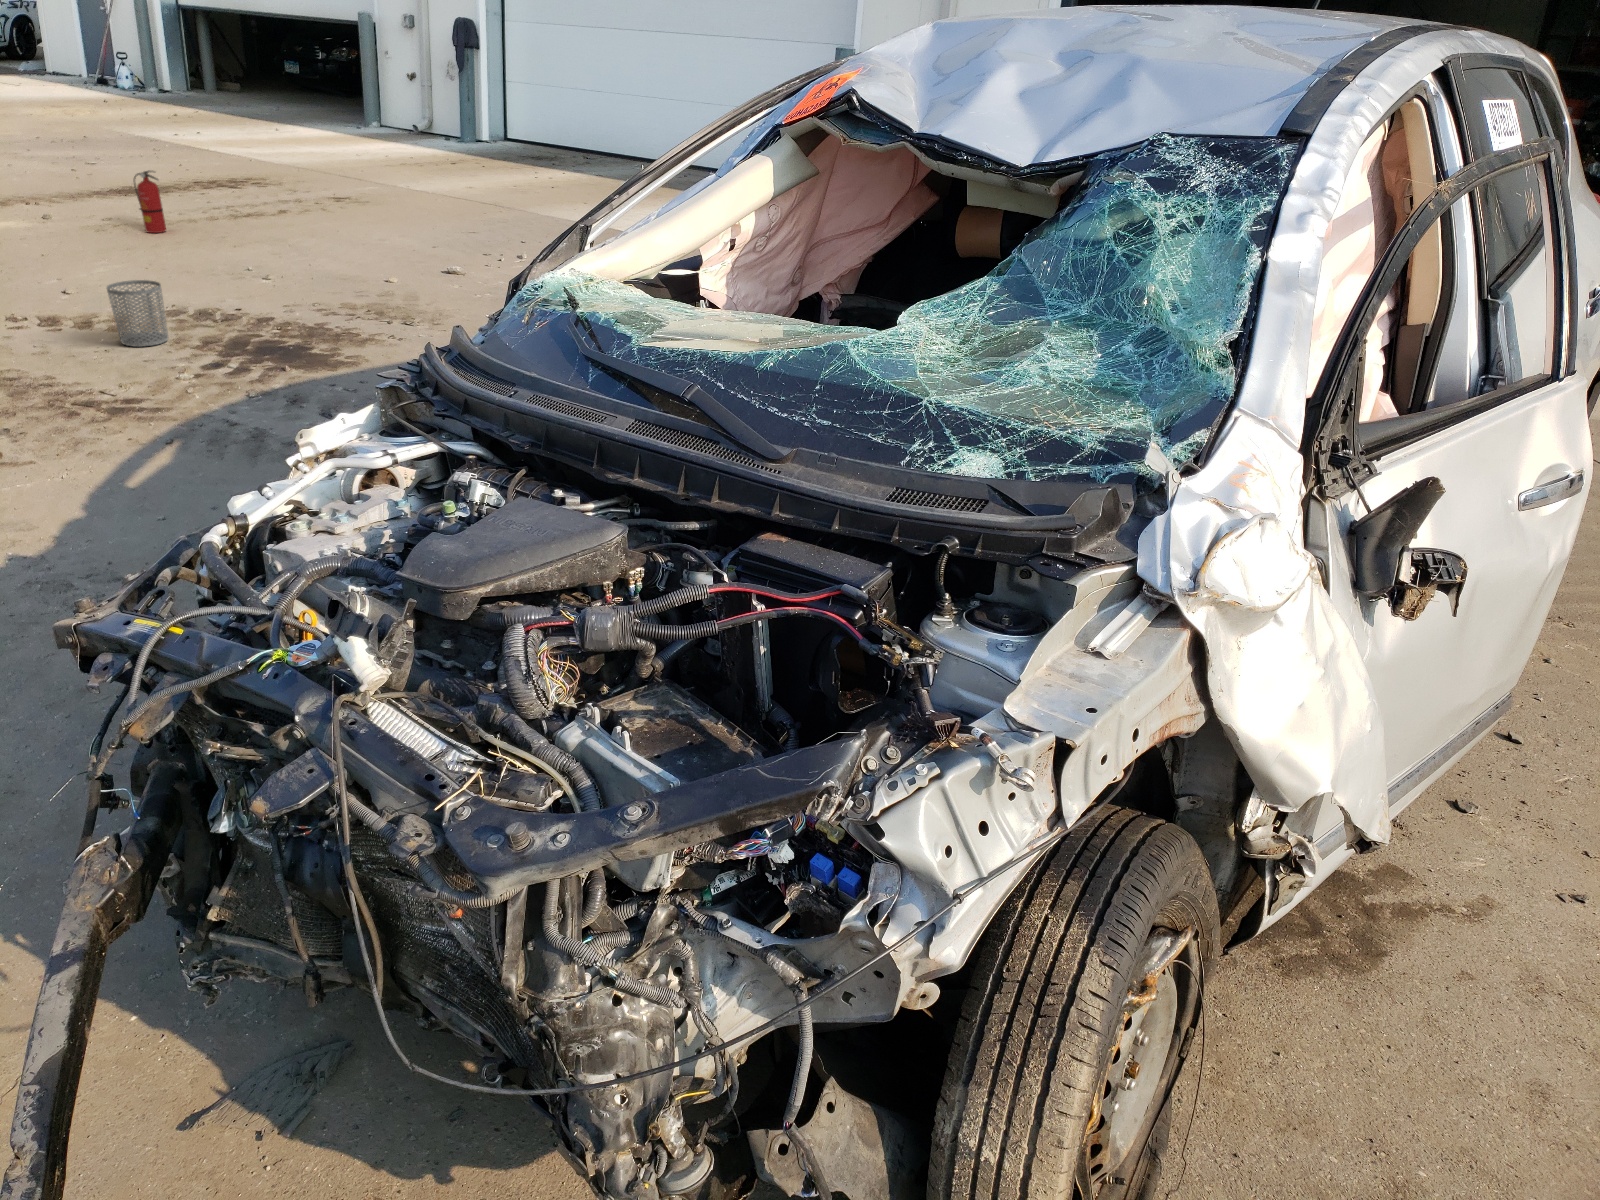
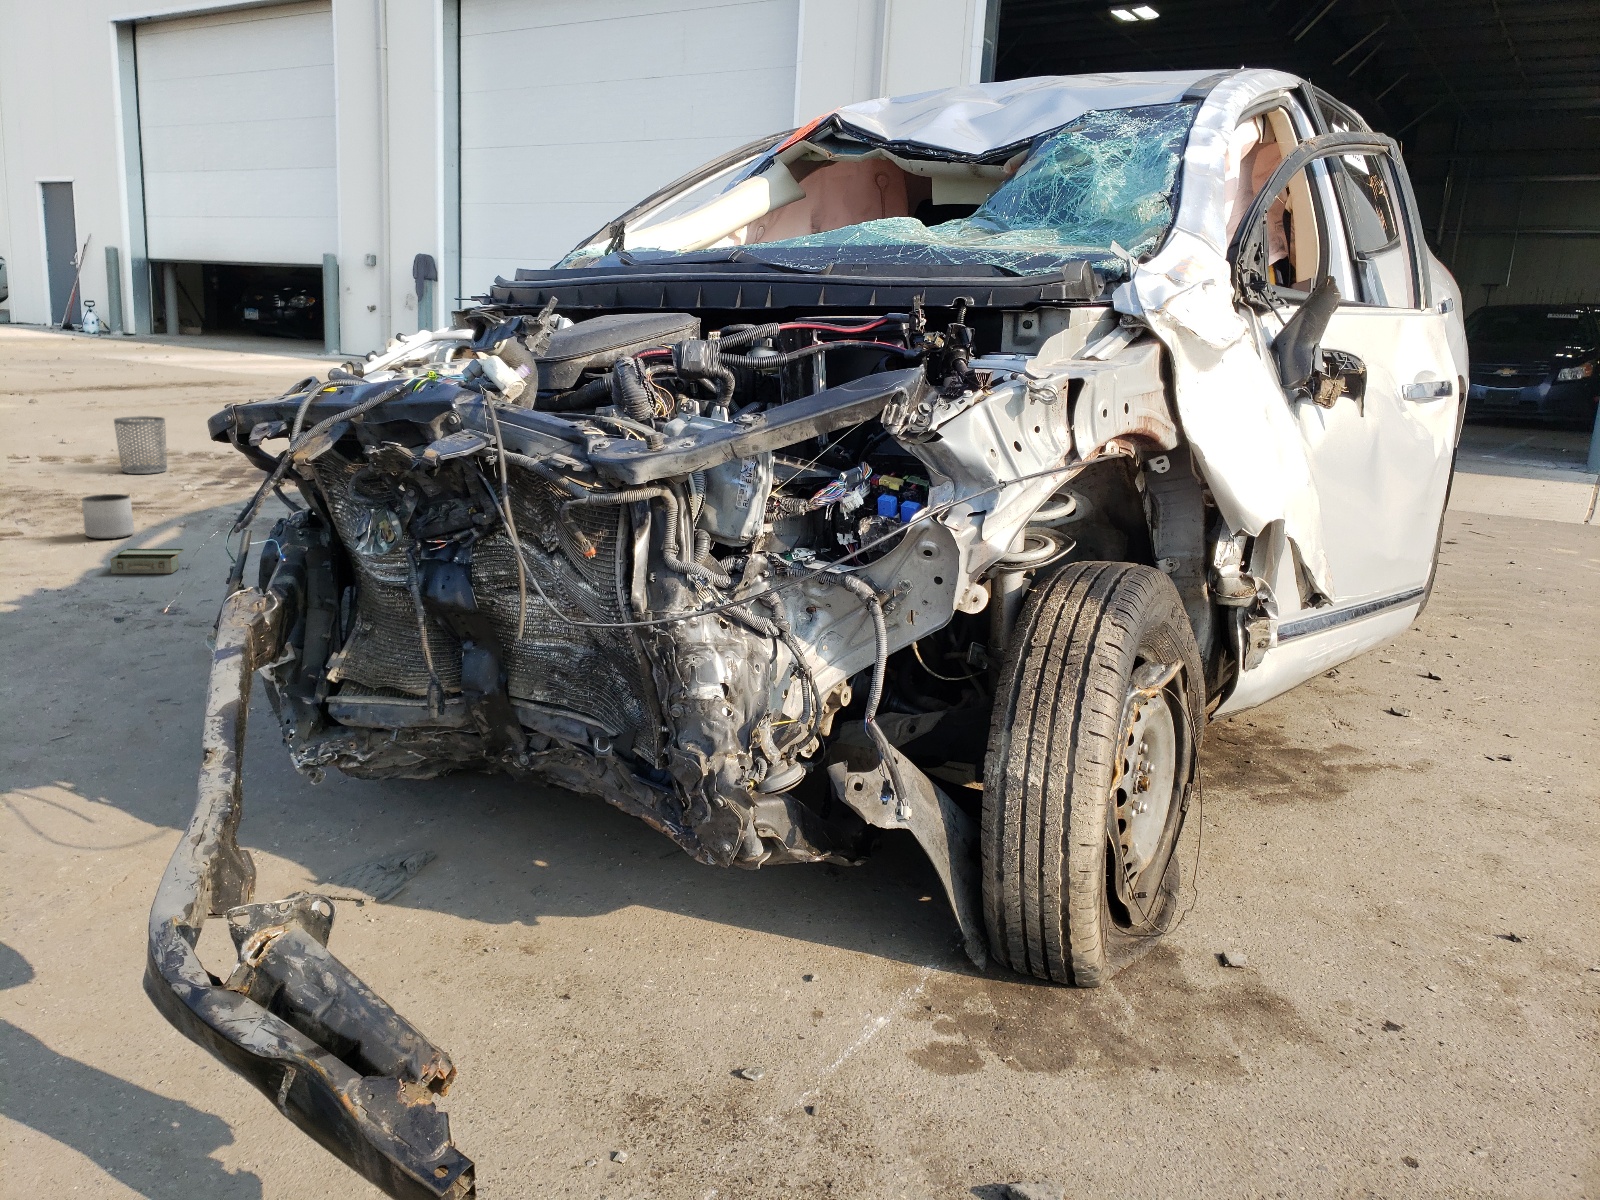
fire extinguisher: present [134,171,166,233] -> none [123,354,150,411]
planter: none [58,411,118,464] -> present [82,494,134,539]
toolbox: none [81,494,161,527] -> present [110,549,184,573]

